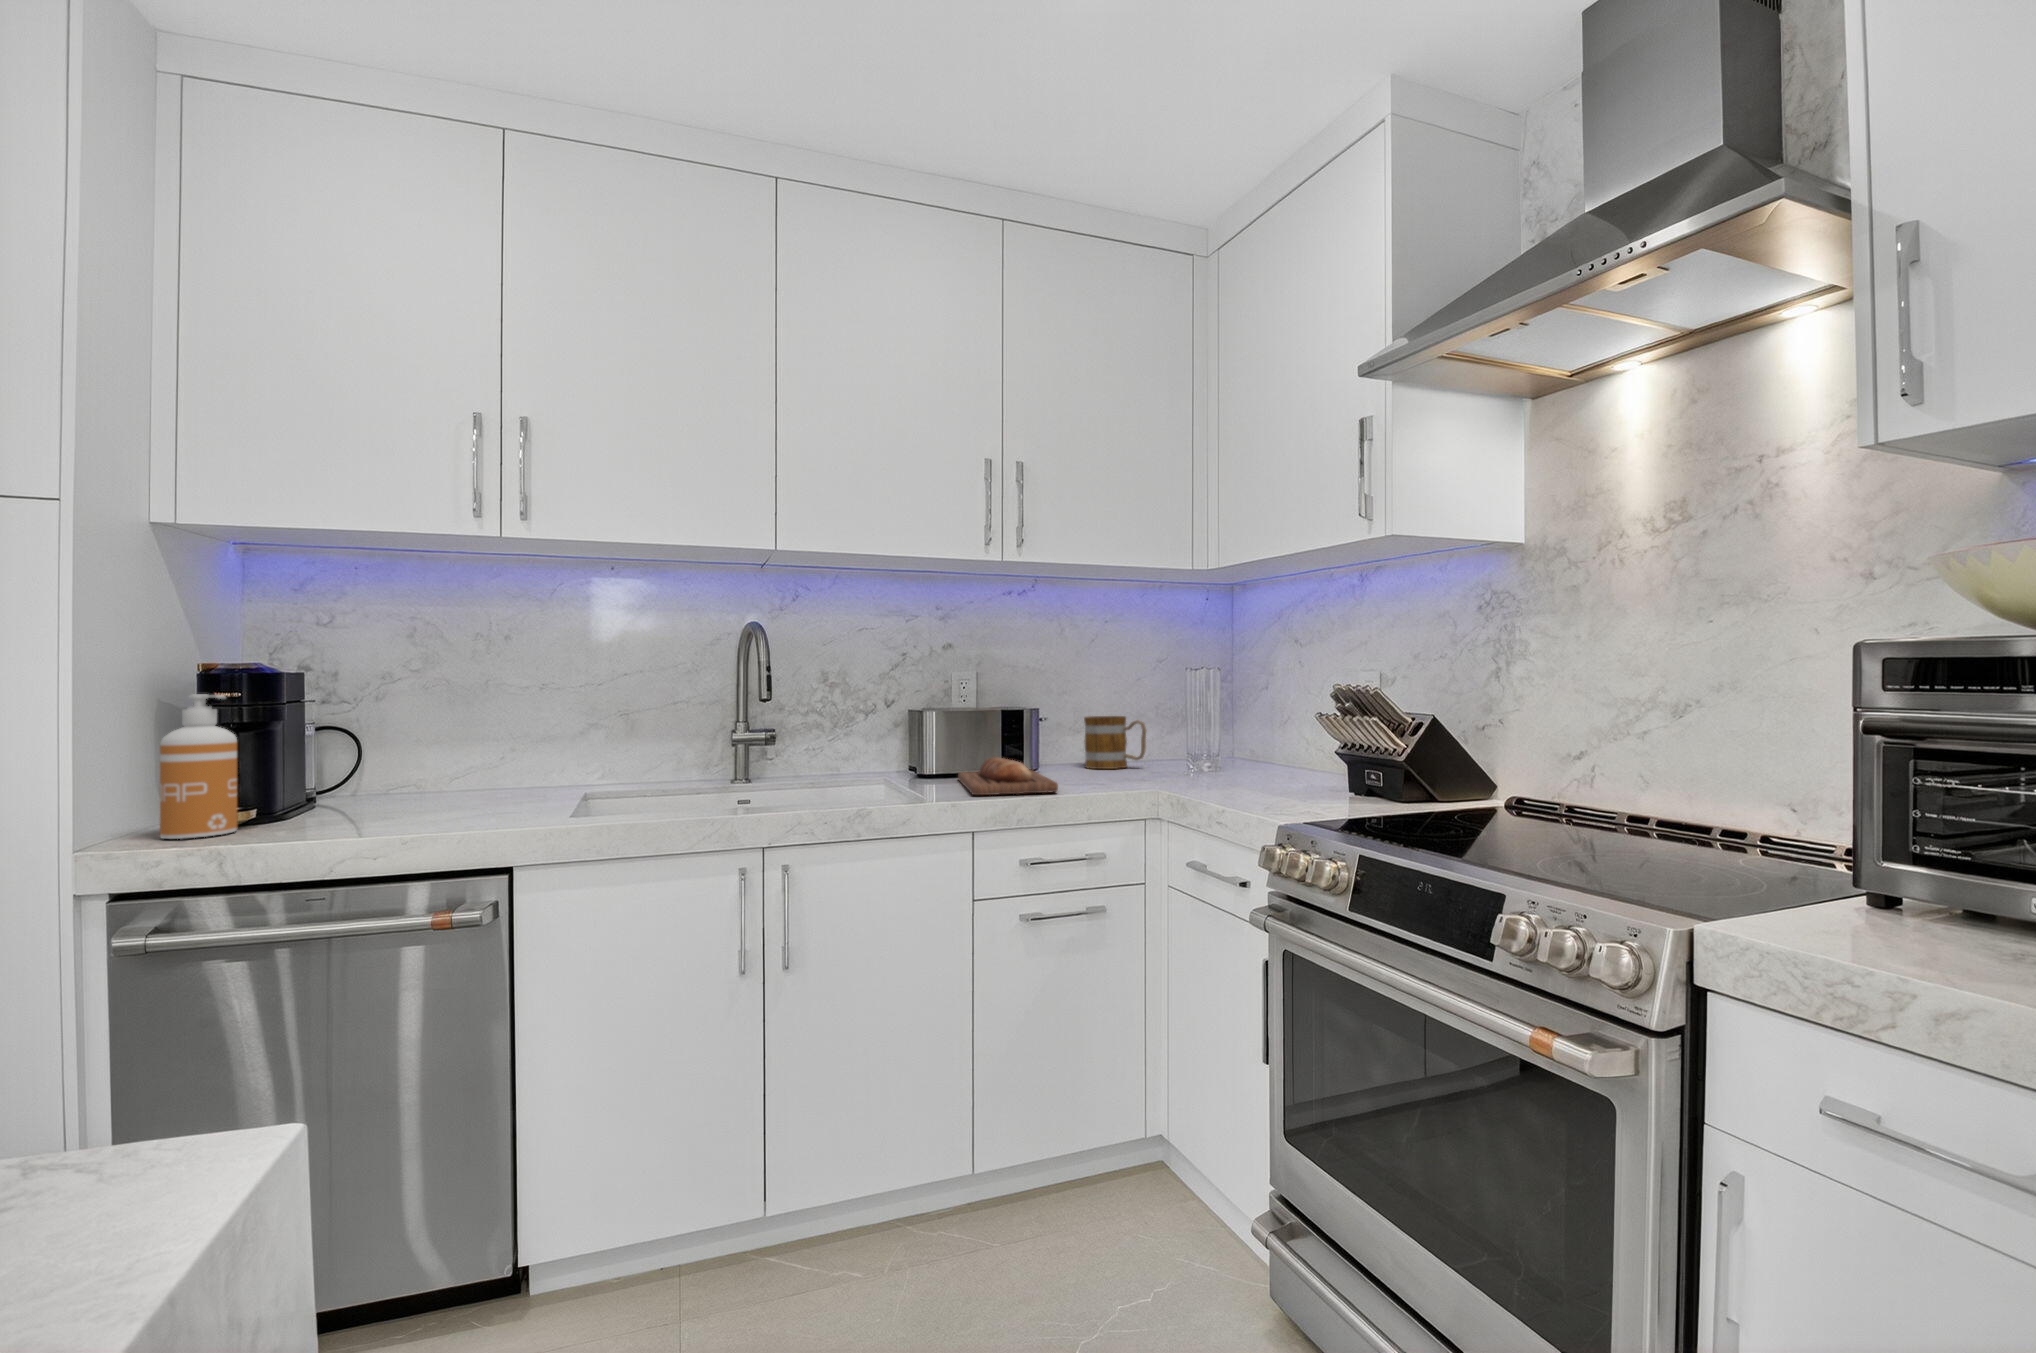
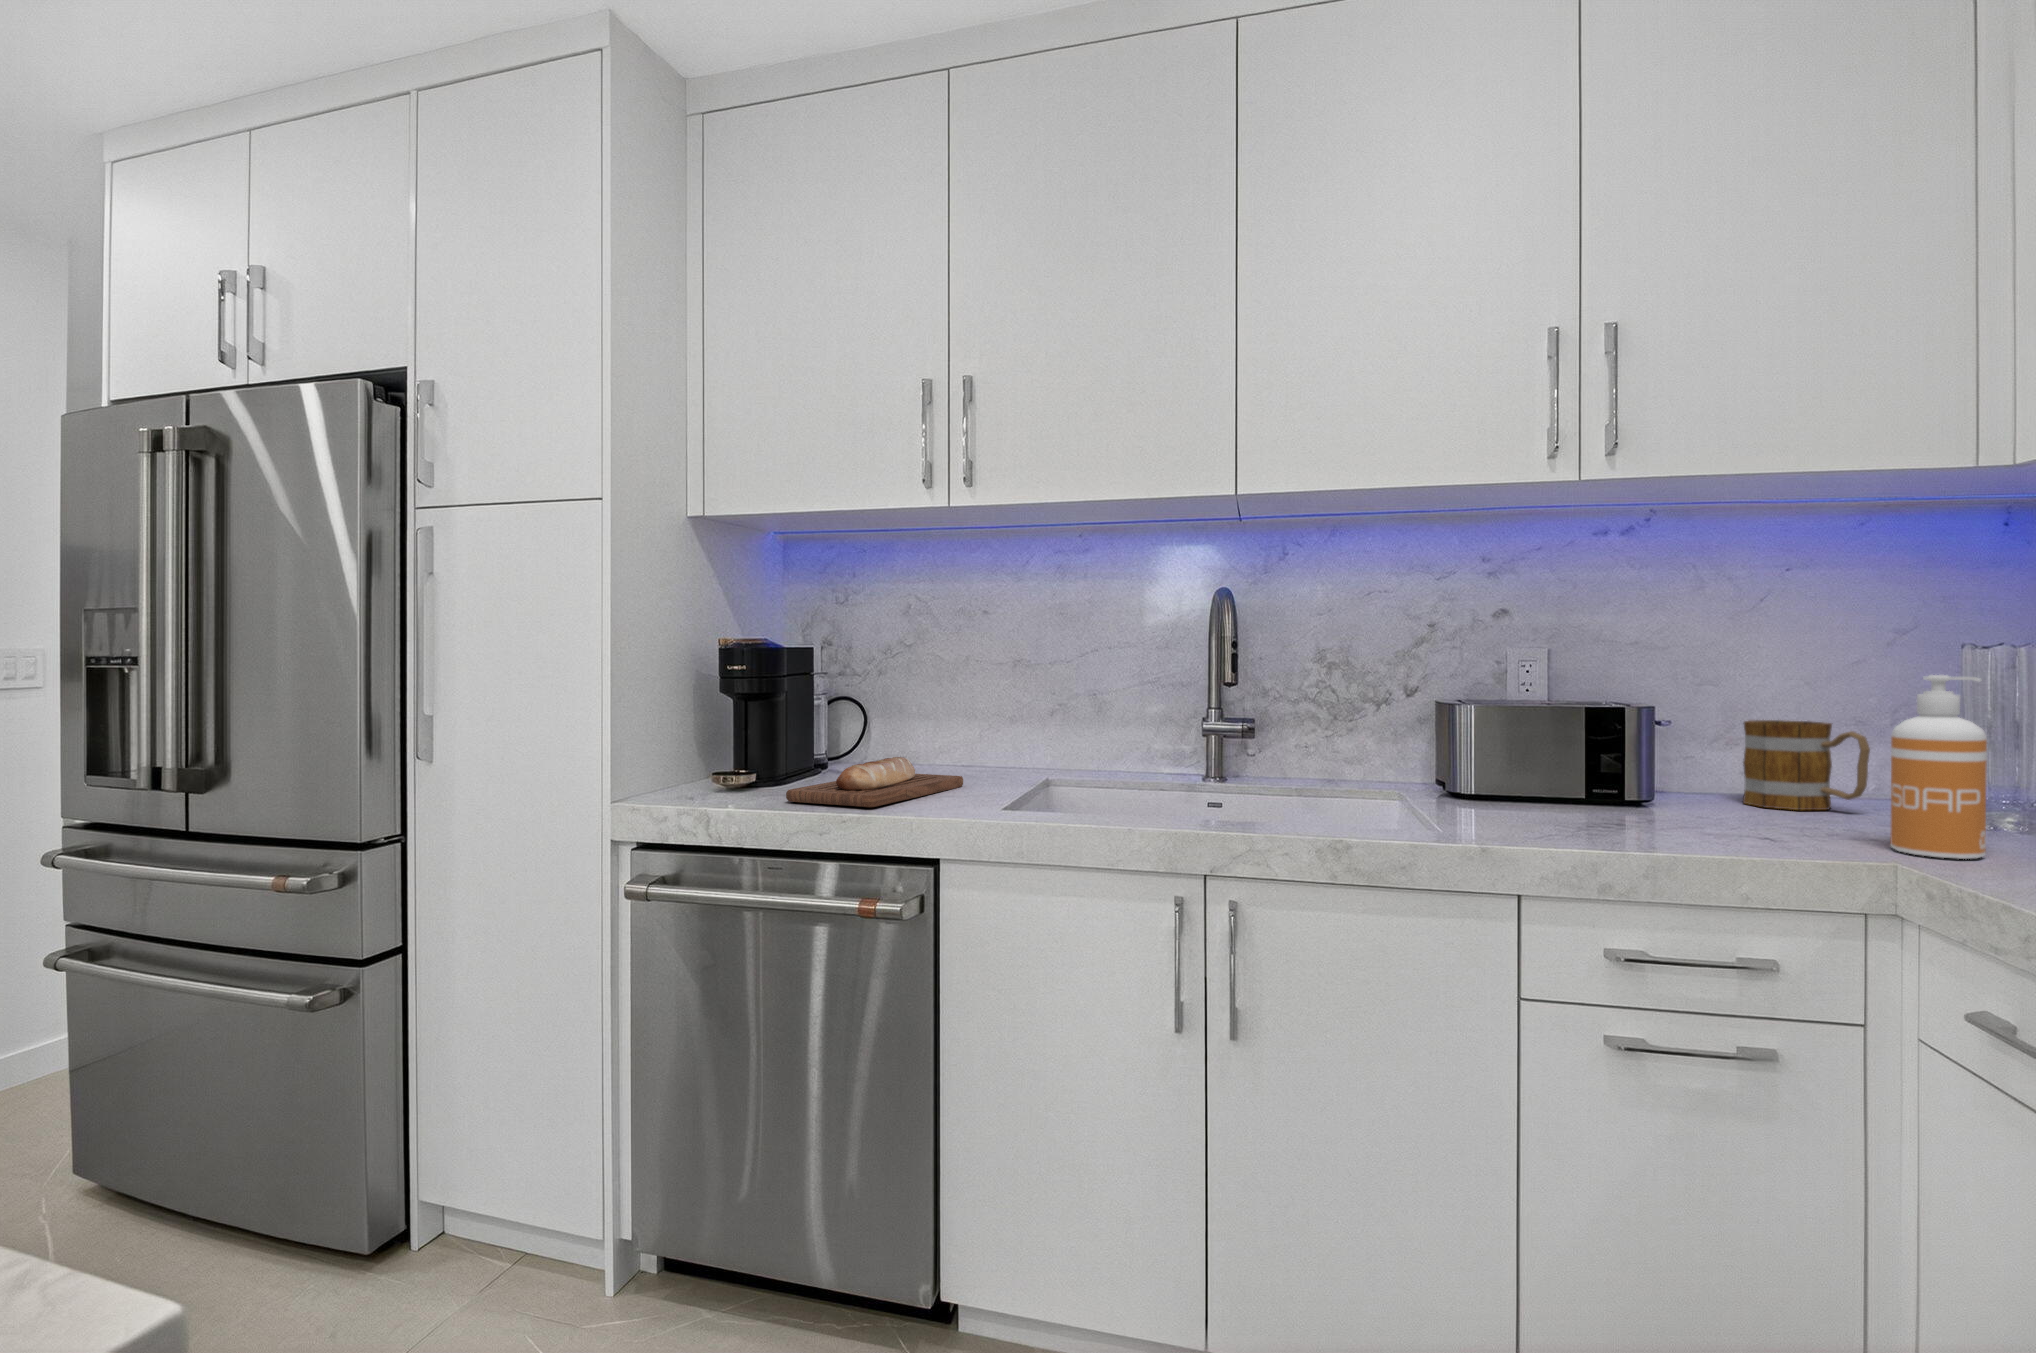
soap dispenser: present [160,694,237,839] -> present [1890,675,1987,859]
bread loaf: present [958,757,1058,795] -> present [786,757,963,807]

